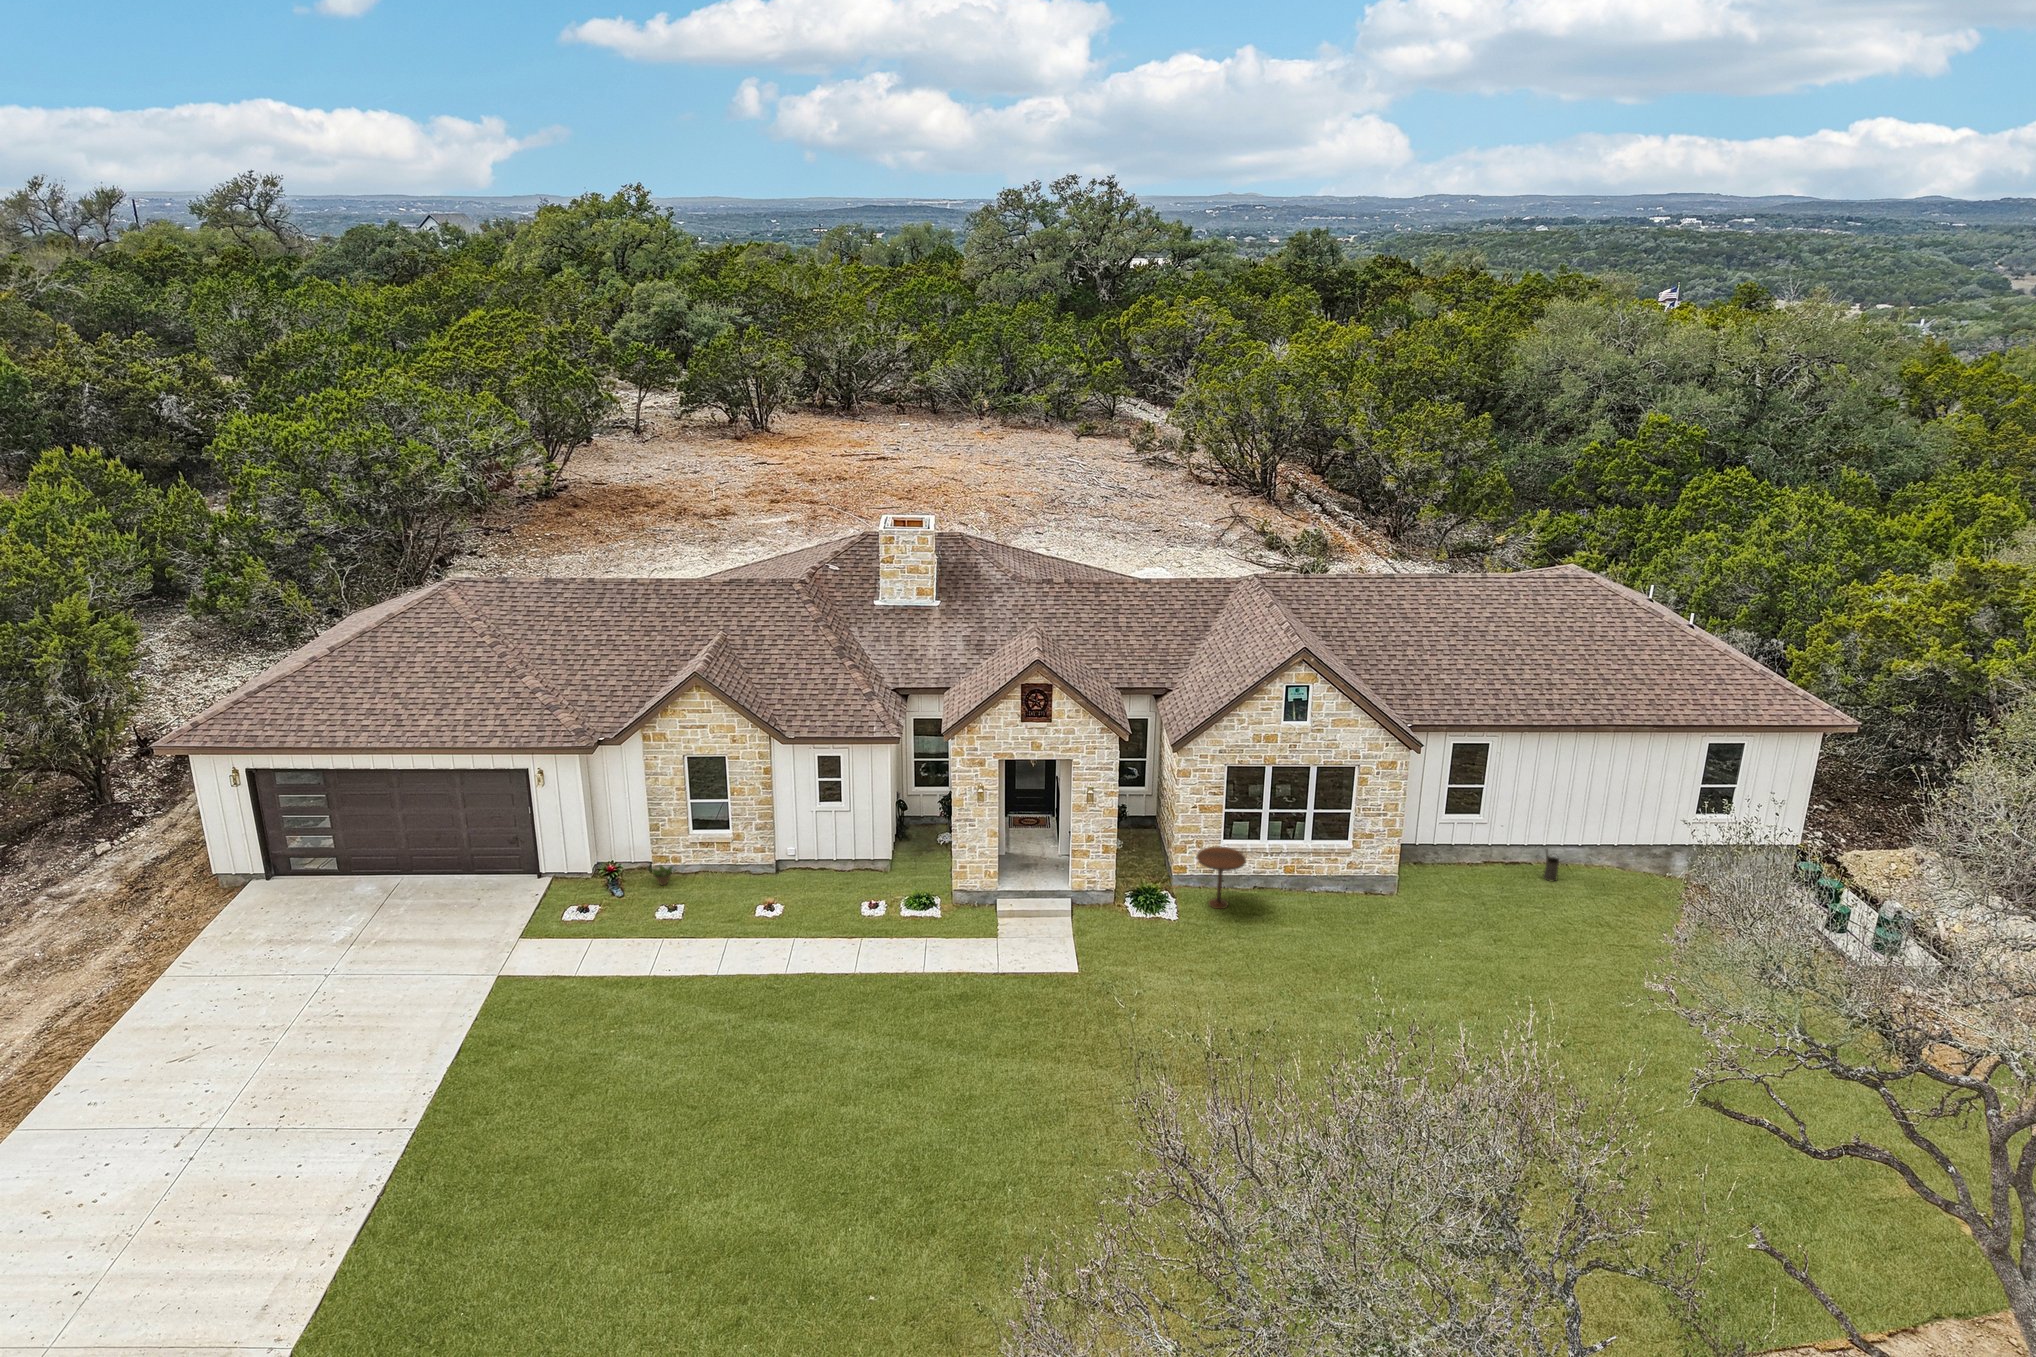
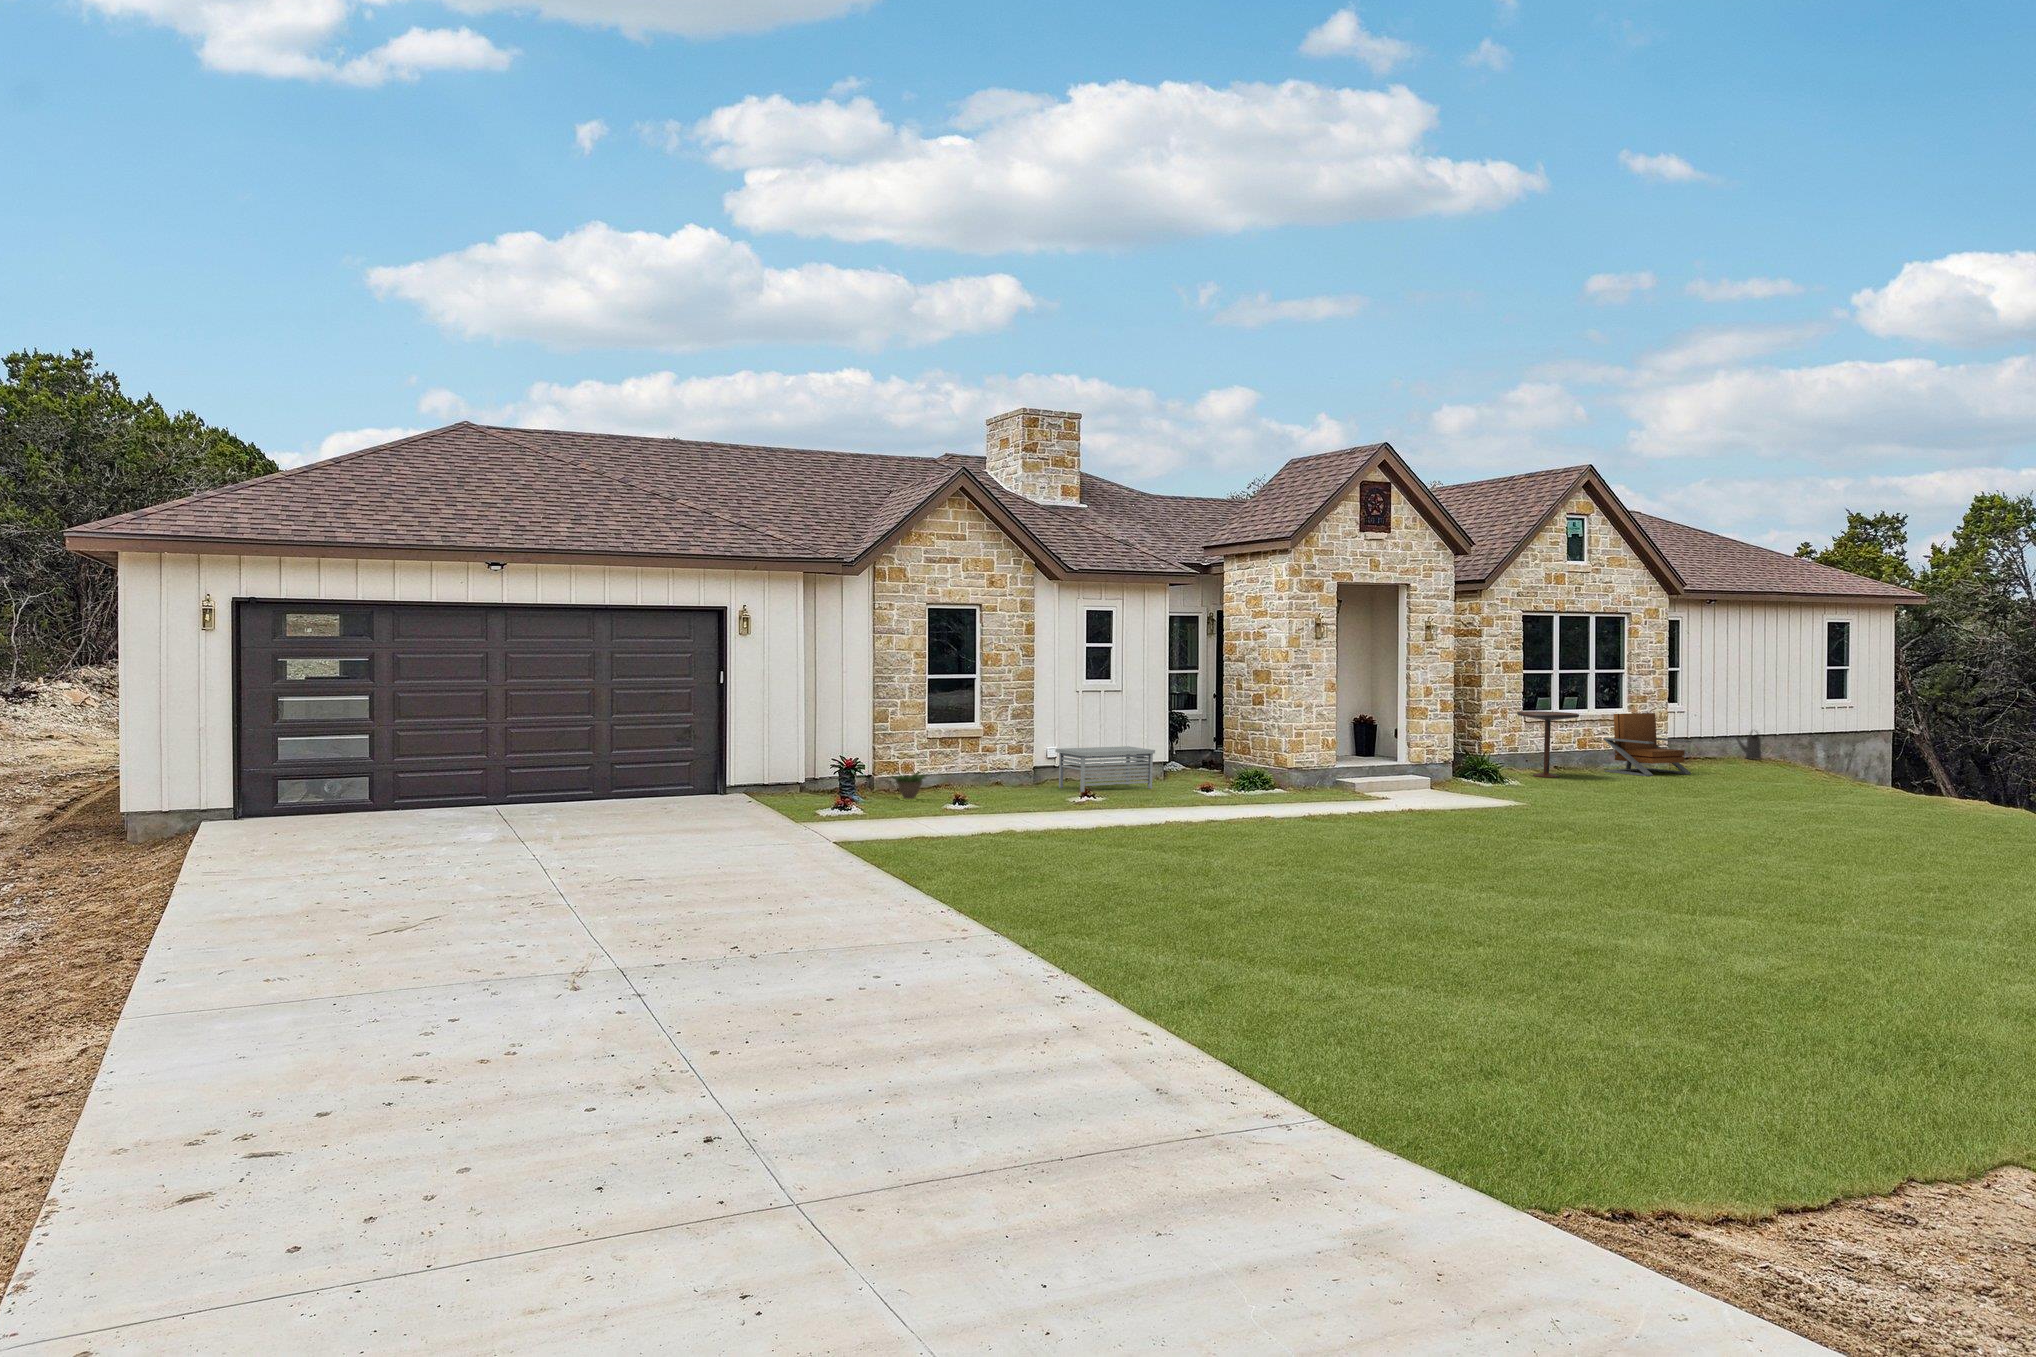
storage bench: none [789,847,855,886] -> present [1055,746,1155,792]
lounge chair: none [1304,854,1372,920] -> present [1604,713,1692,776]

